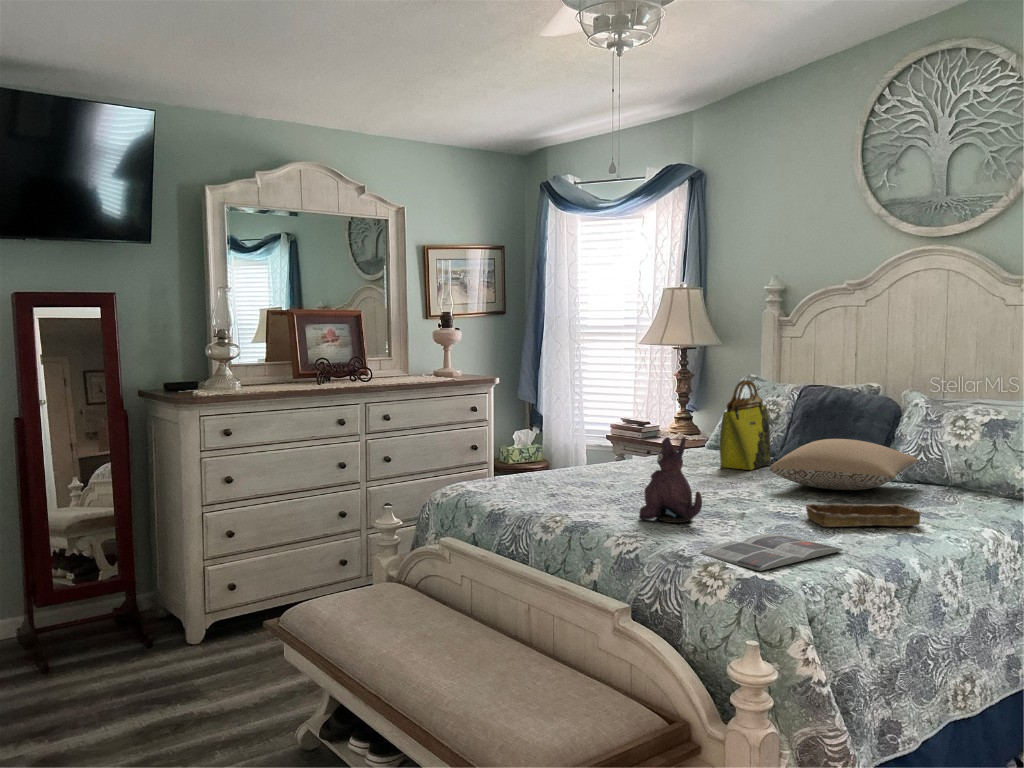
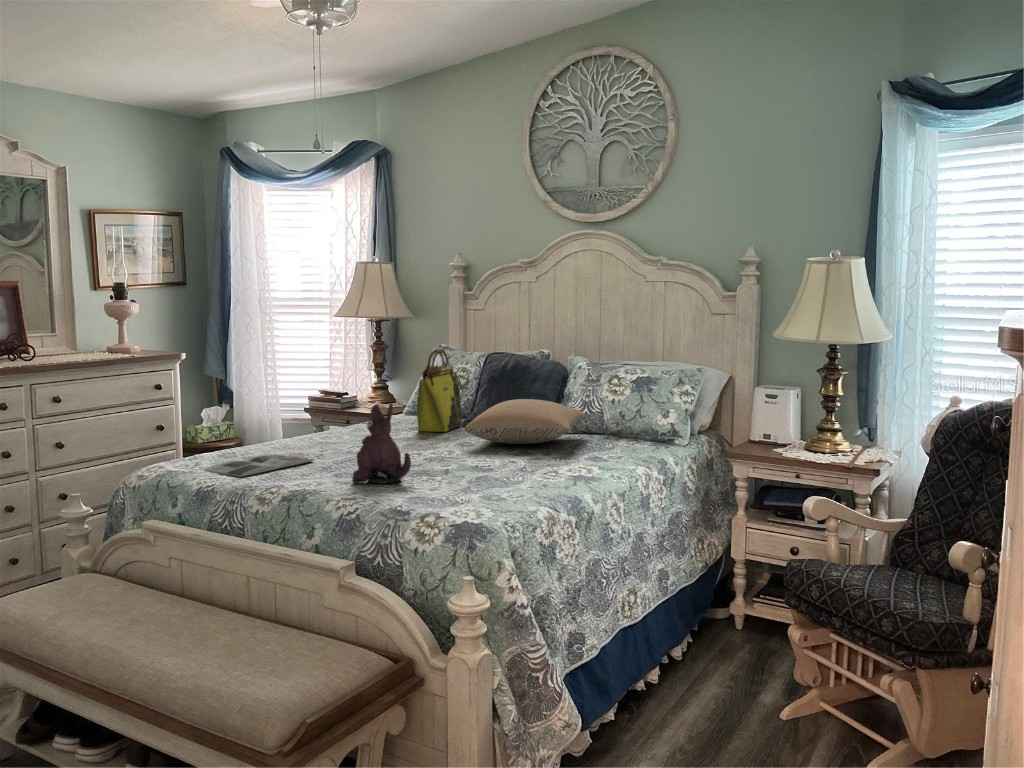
tray: present [803,503,923,527] -> none [495,452,595,476]
magazine: present [701,534,843,571] -> present [204,454,314,477]

